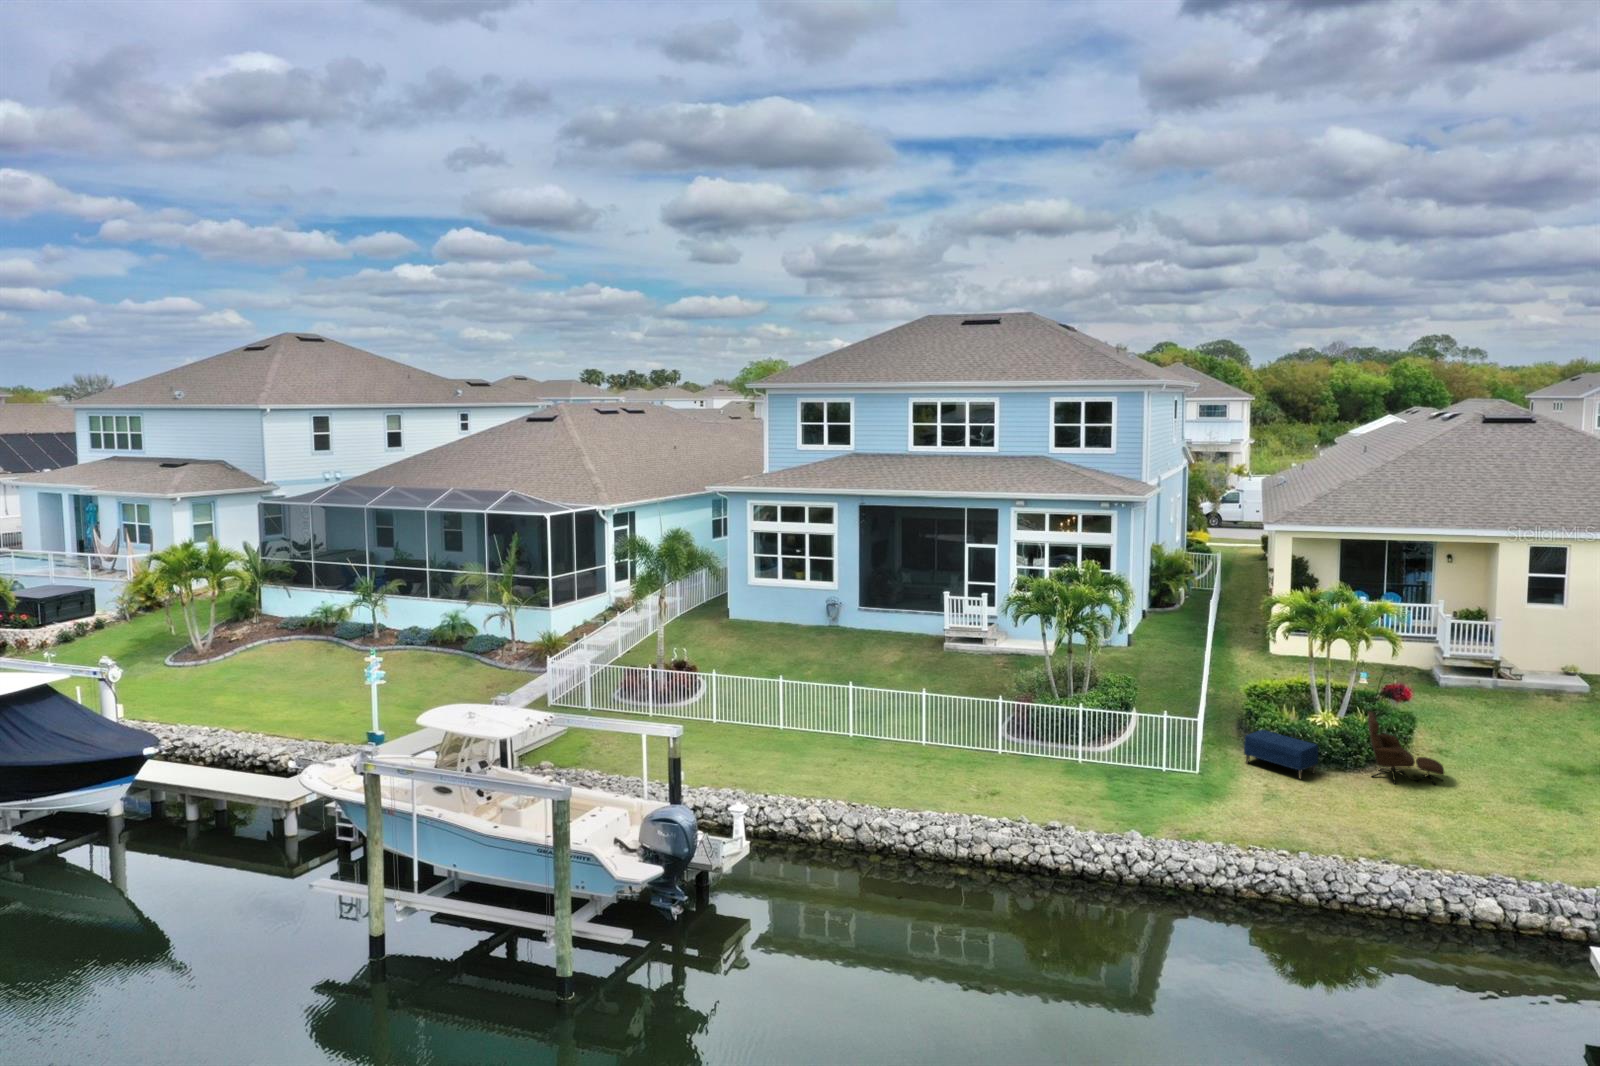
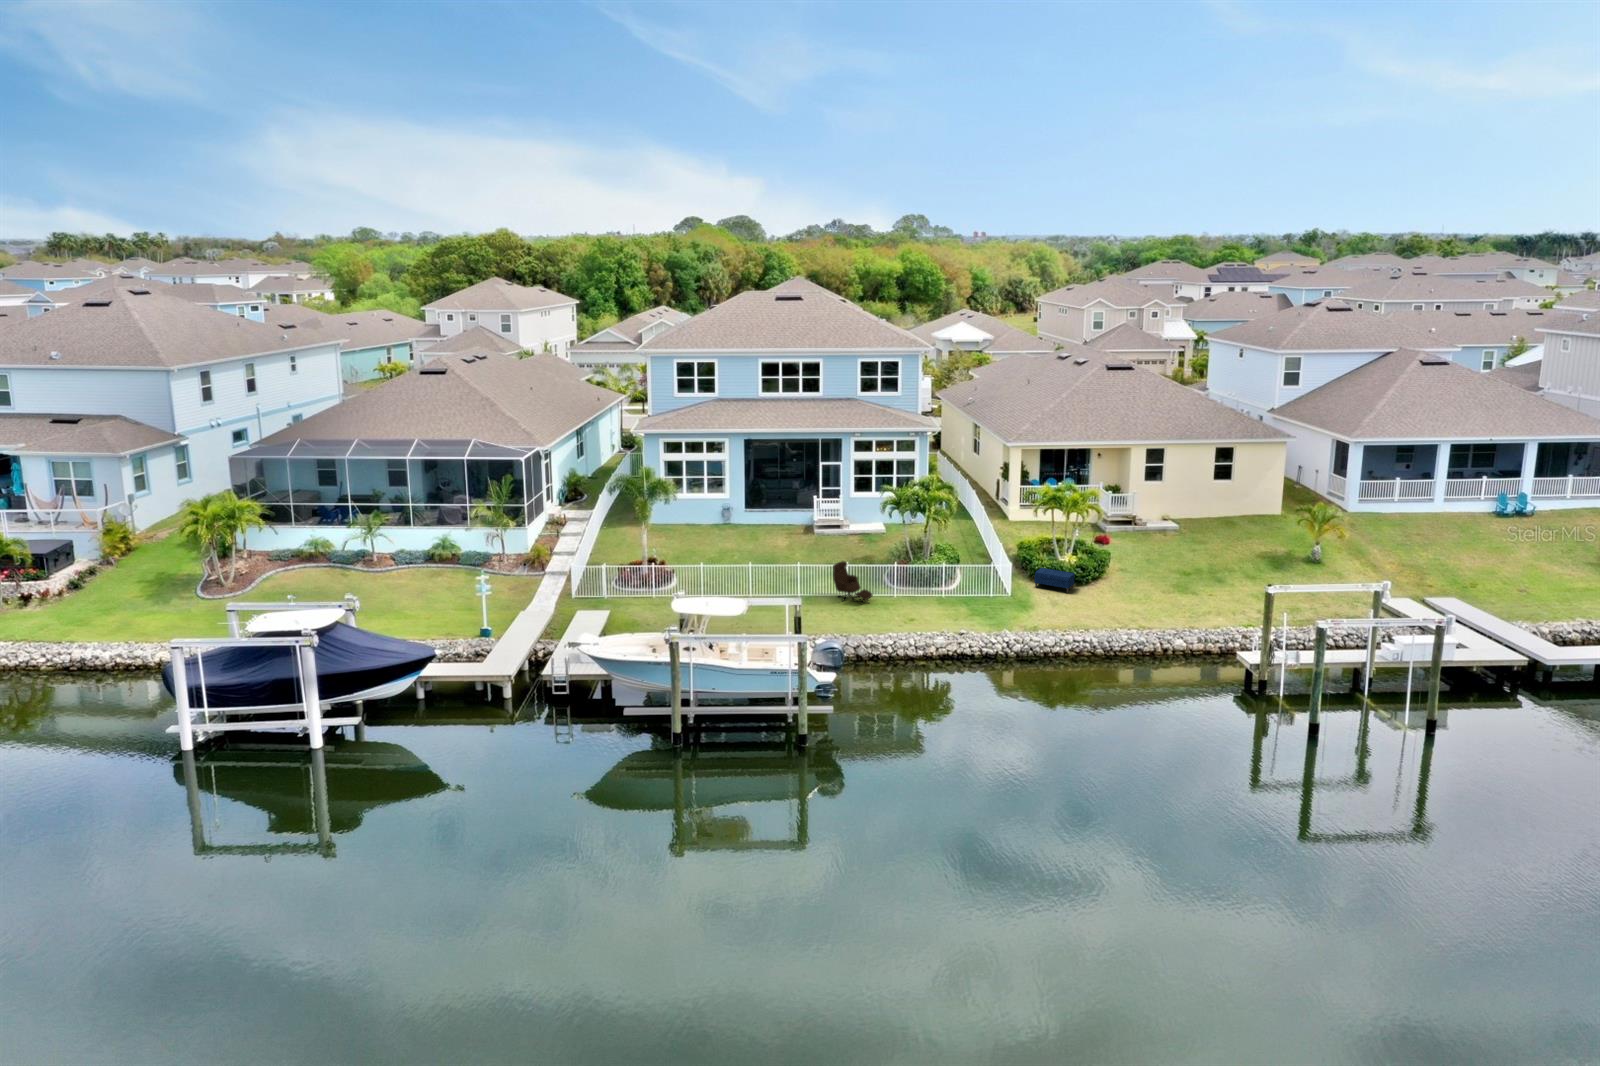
lounge chair: present [1368,711,1444,784] -> present [833,561,872,601]

